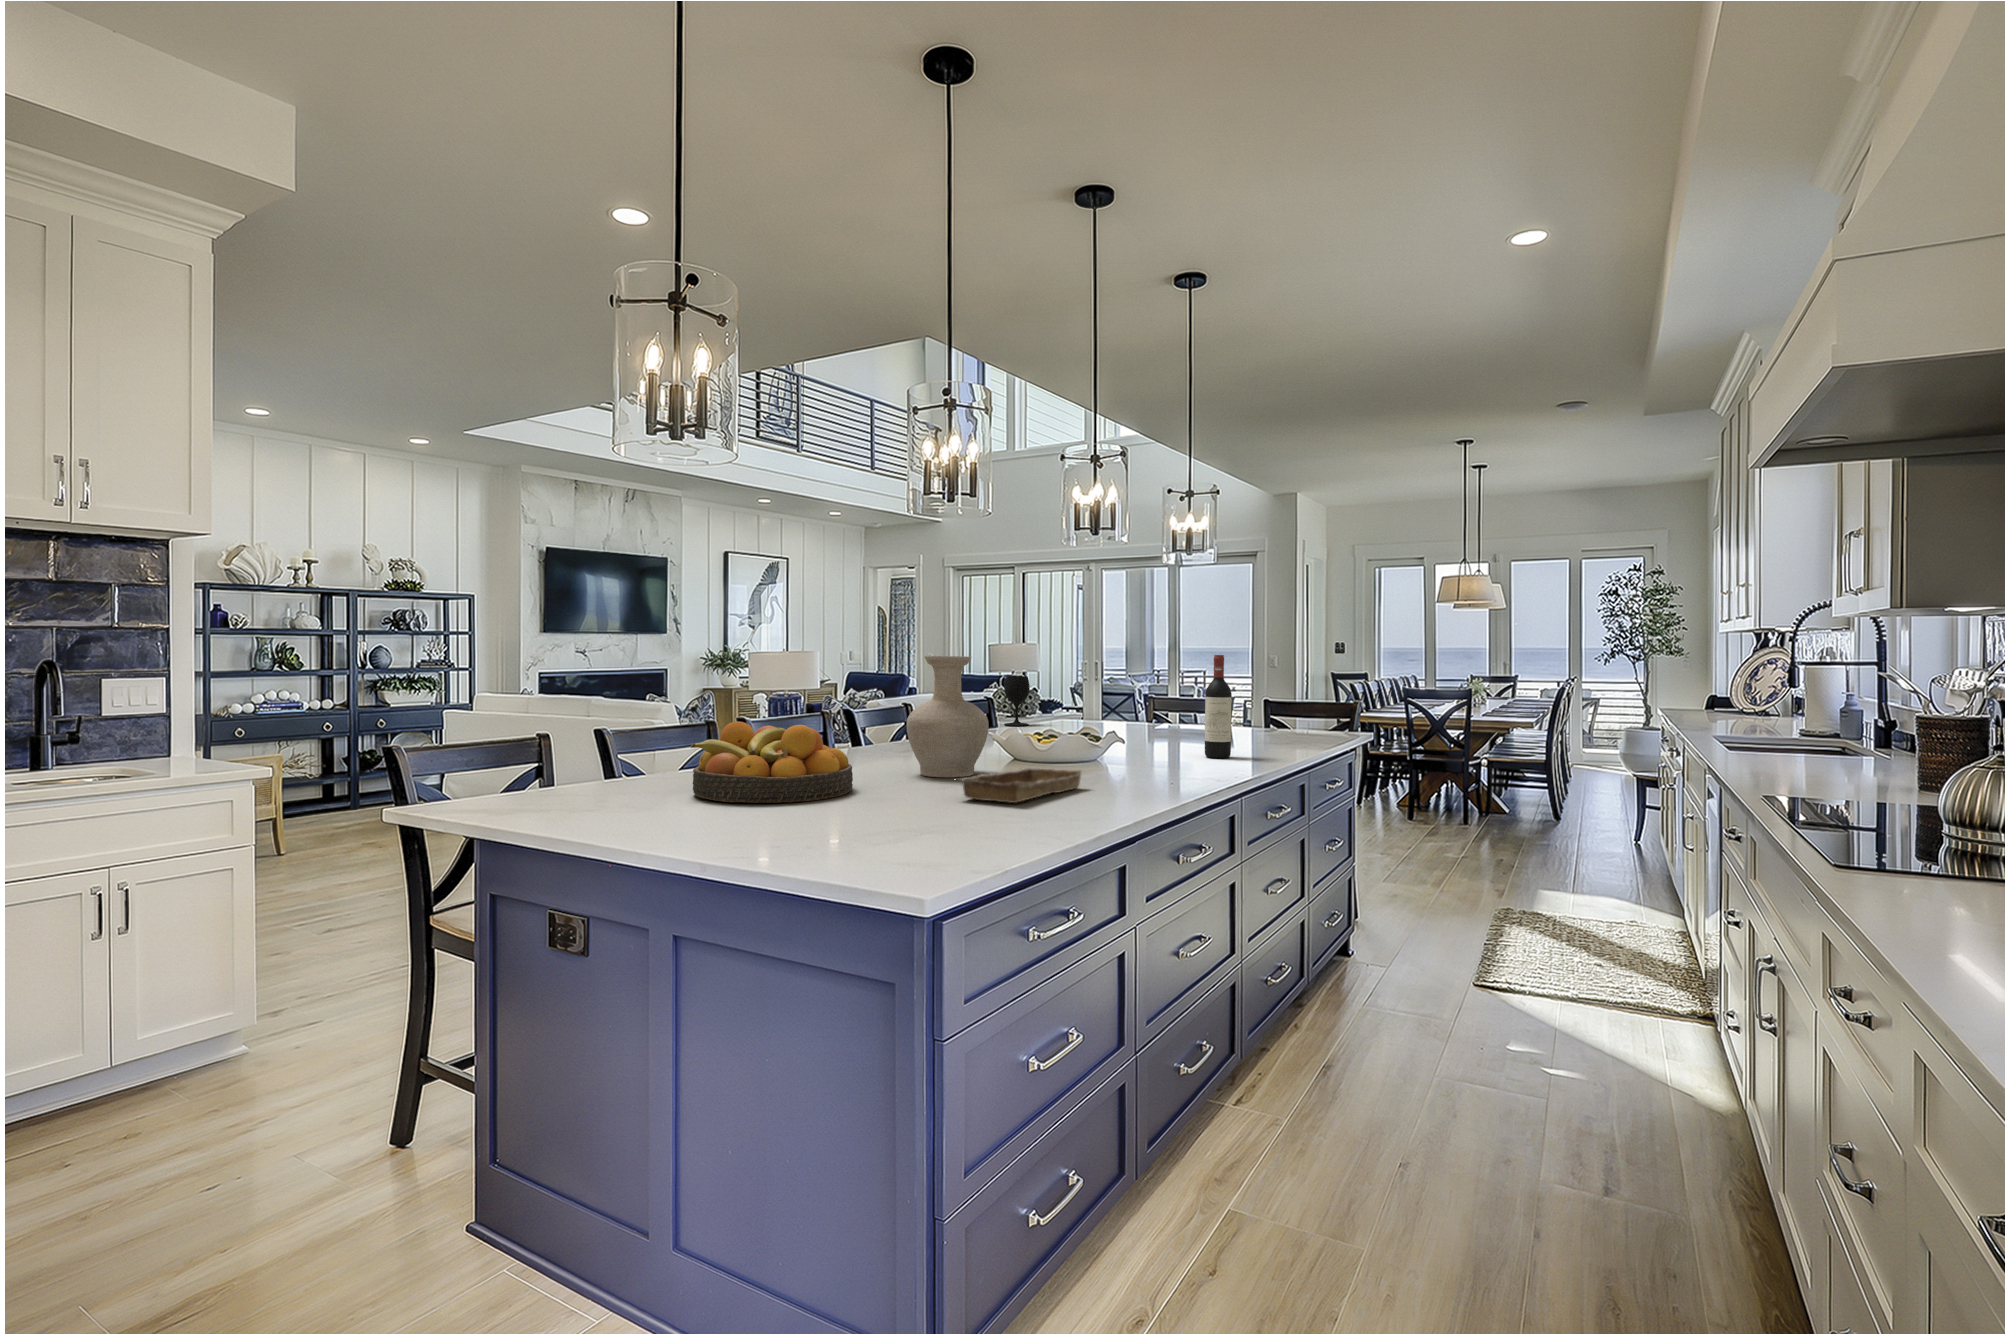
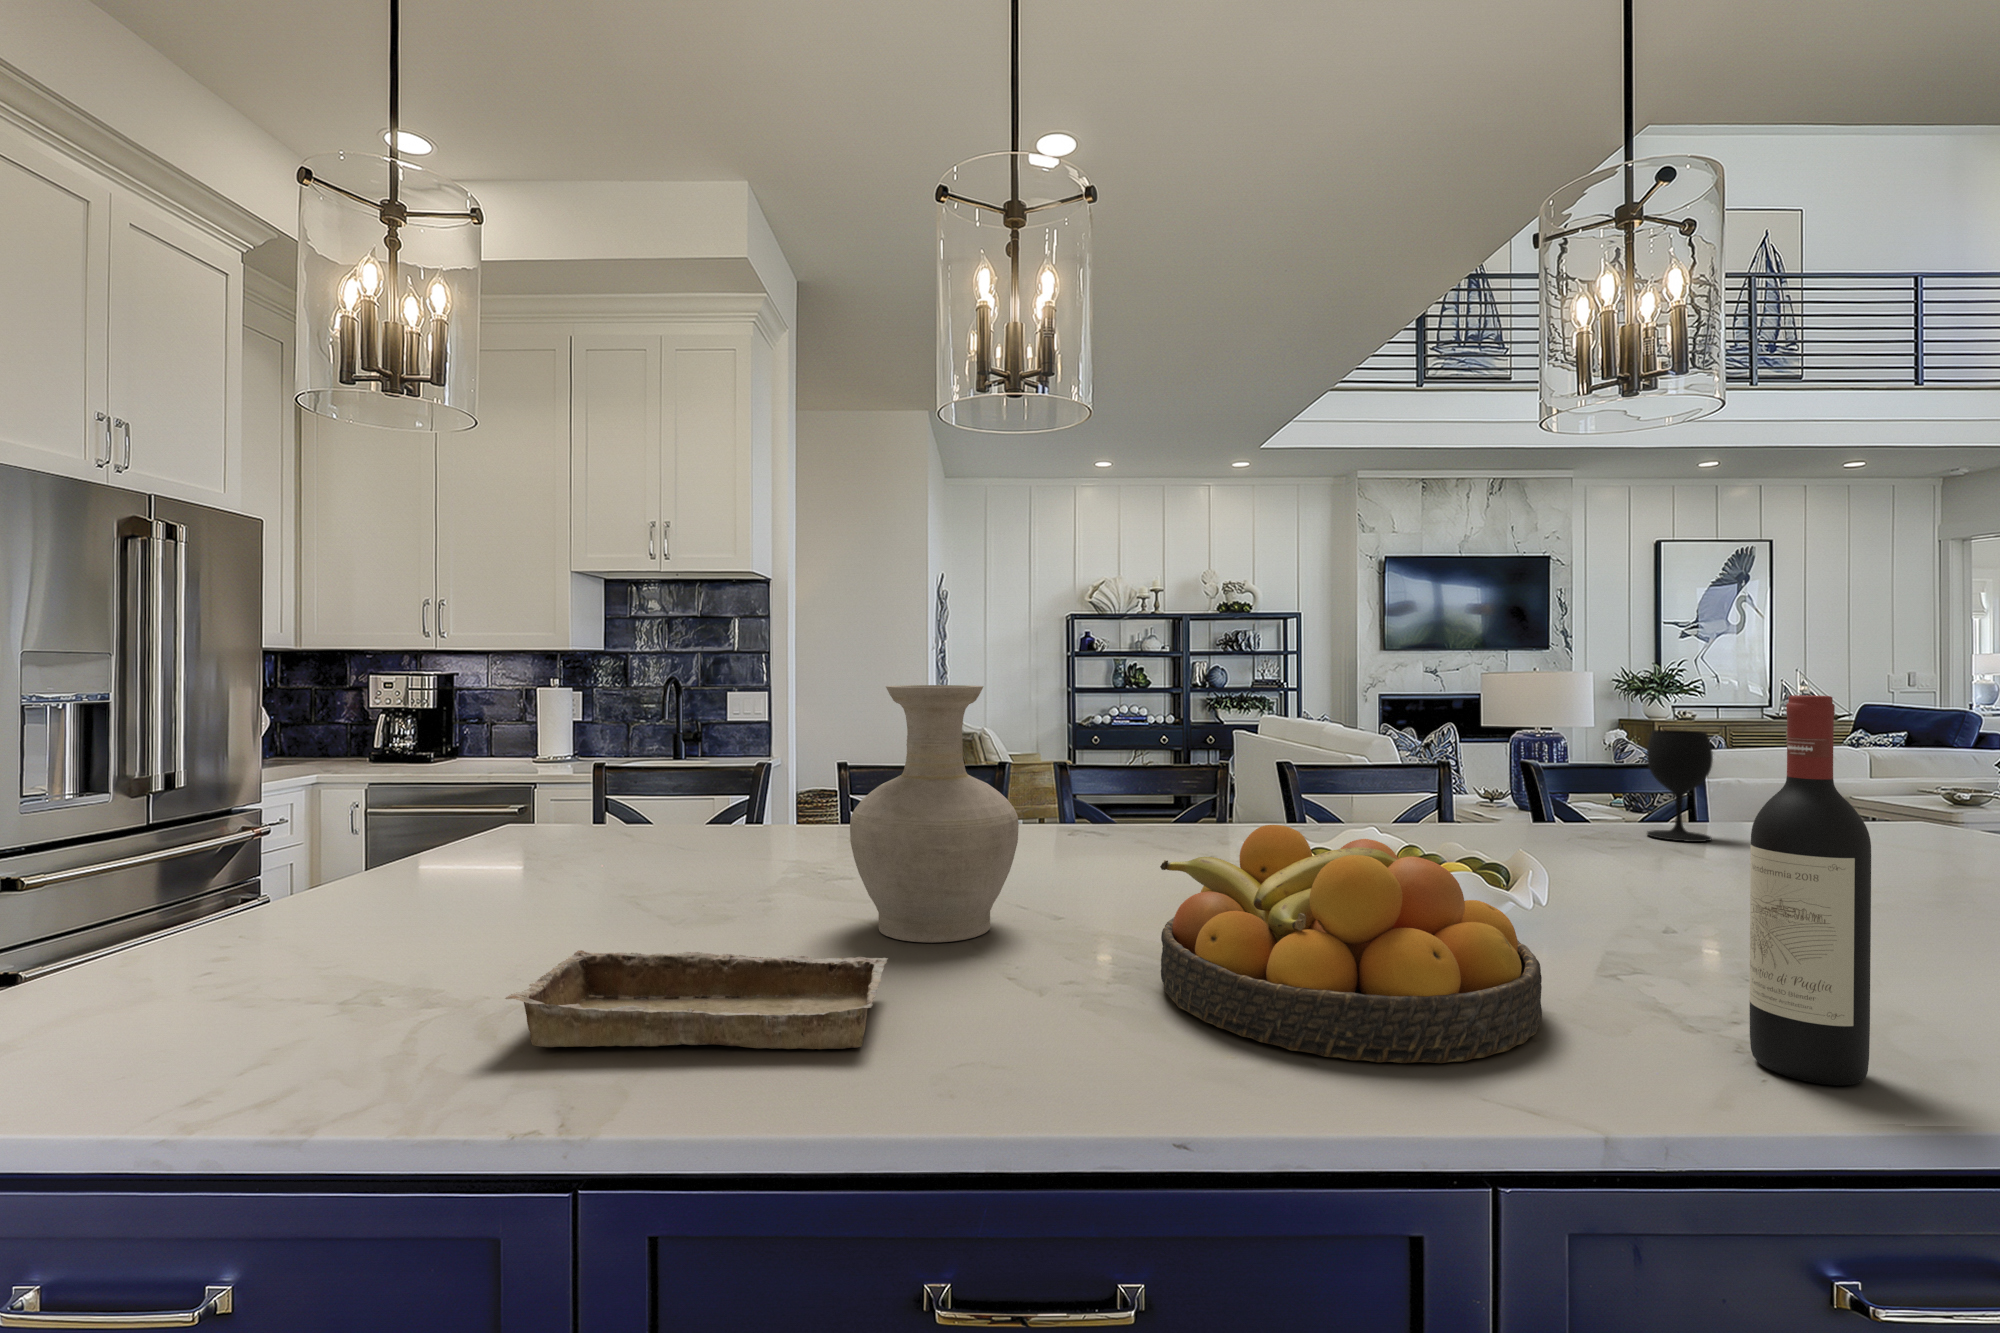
fruit bowl: present [690,722,853,803] -> present [1160,825,1542,1063]

